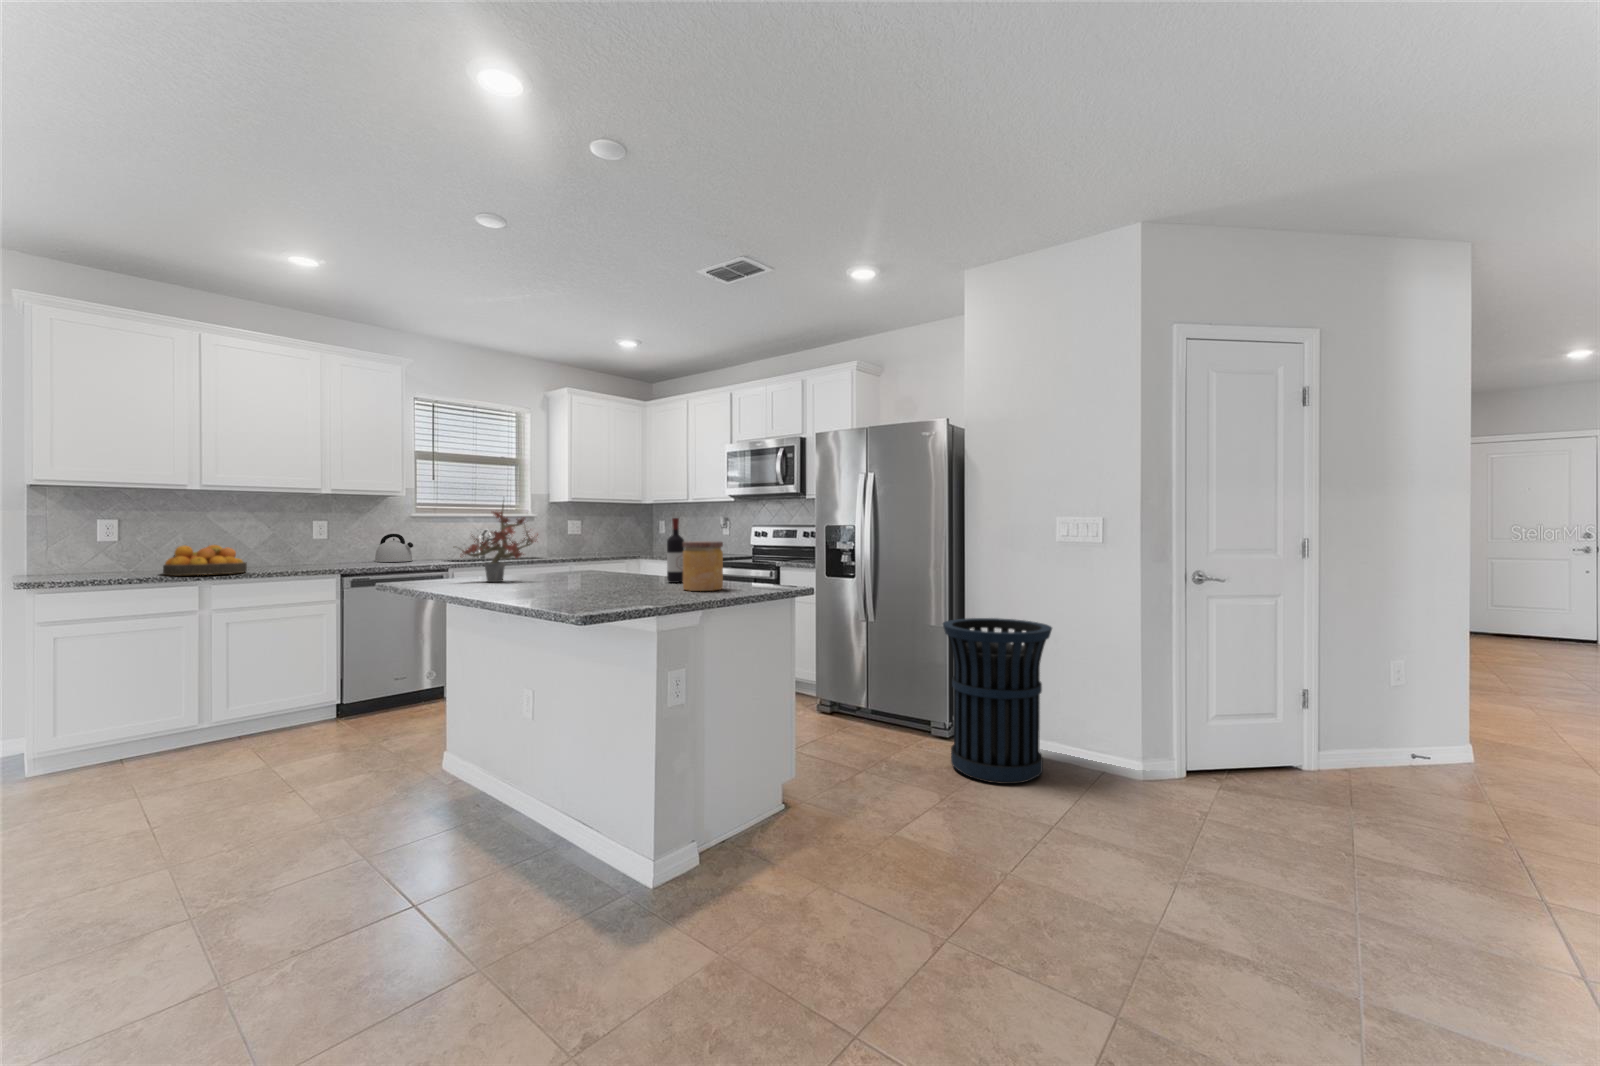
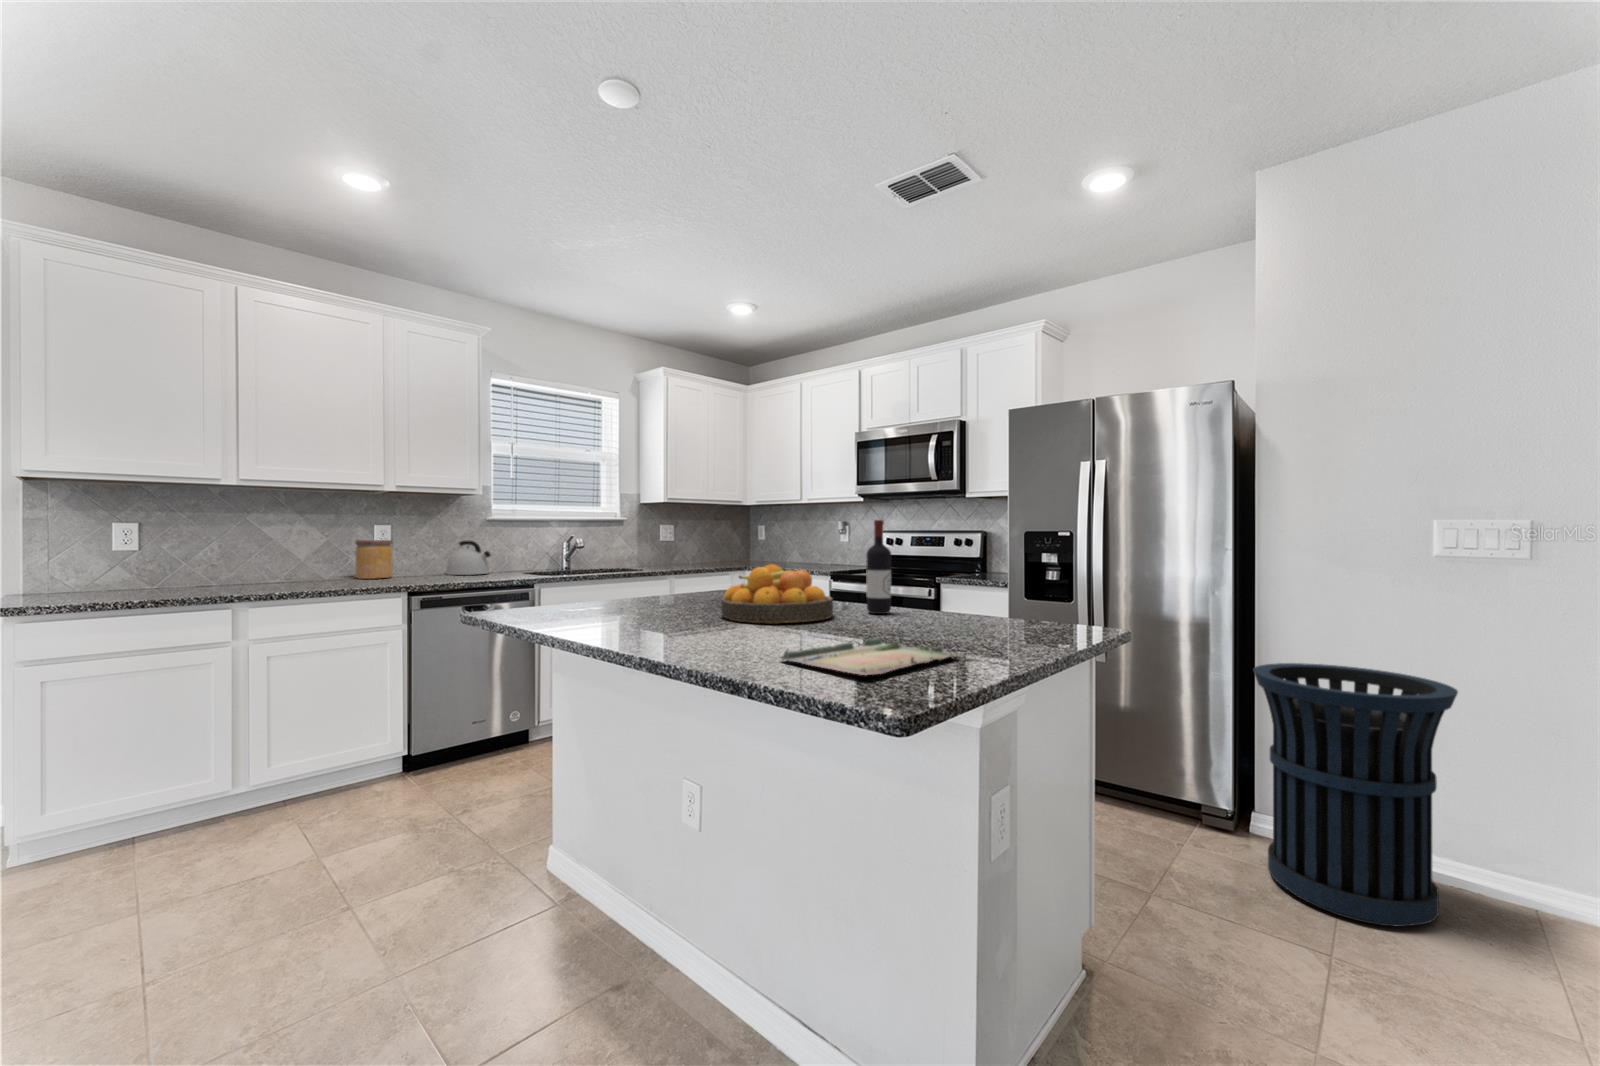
potted plant: present [460,505,538,582] -> none [562,490,684,612]
jar: present [683,541,723,591] -> present [355,540,392,579]
fruit bowl: present [163,545,247,575] -> present [721,564,833,623]
tray: none [561,589,670,605] -> present [781,637,956,675]

